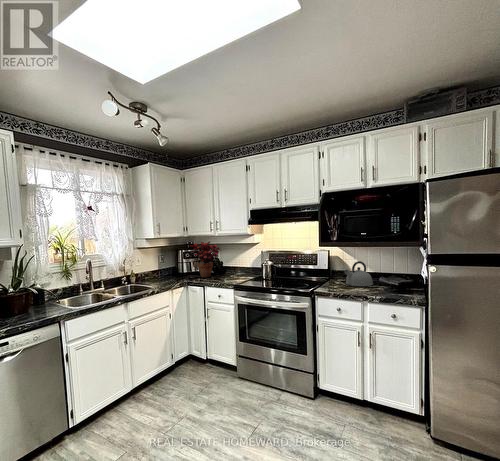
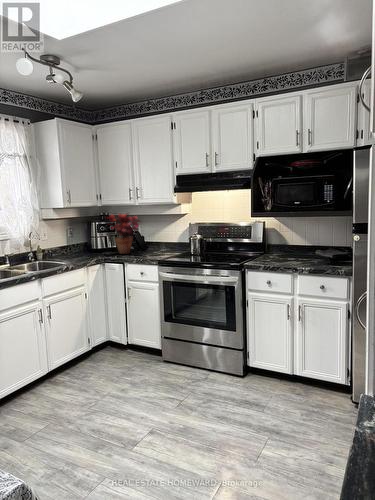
kettle: present [345,261,373,286] -> none [279,233,310,259]

